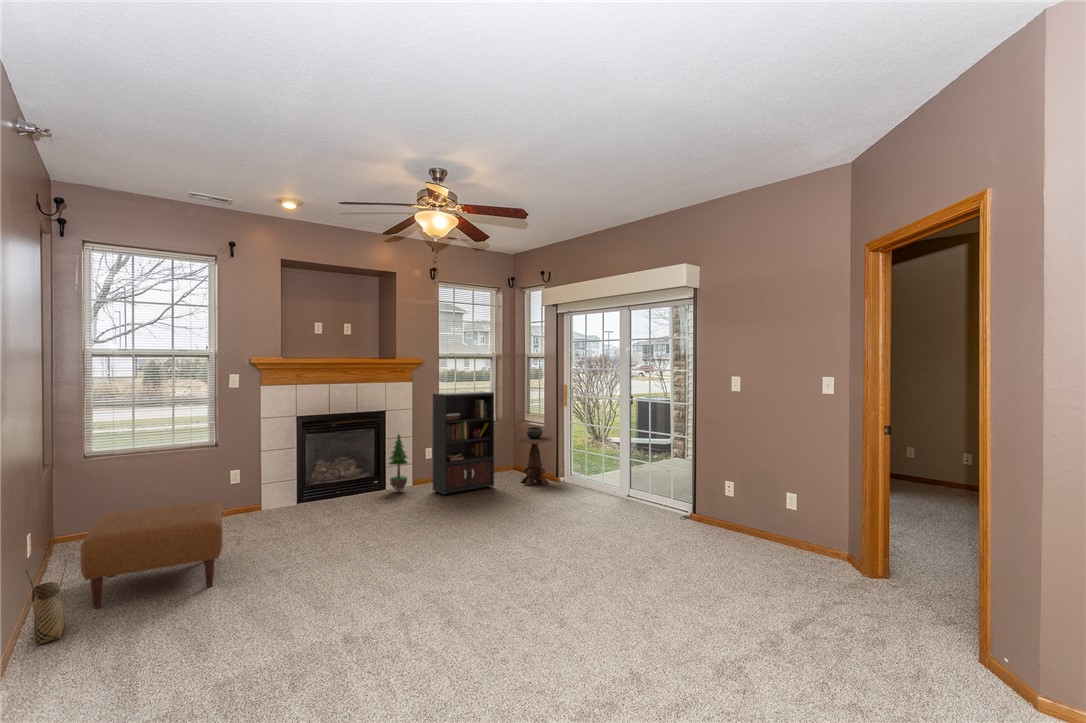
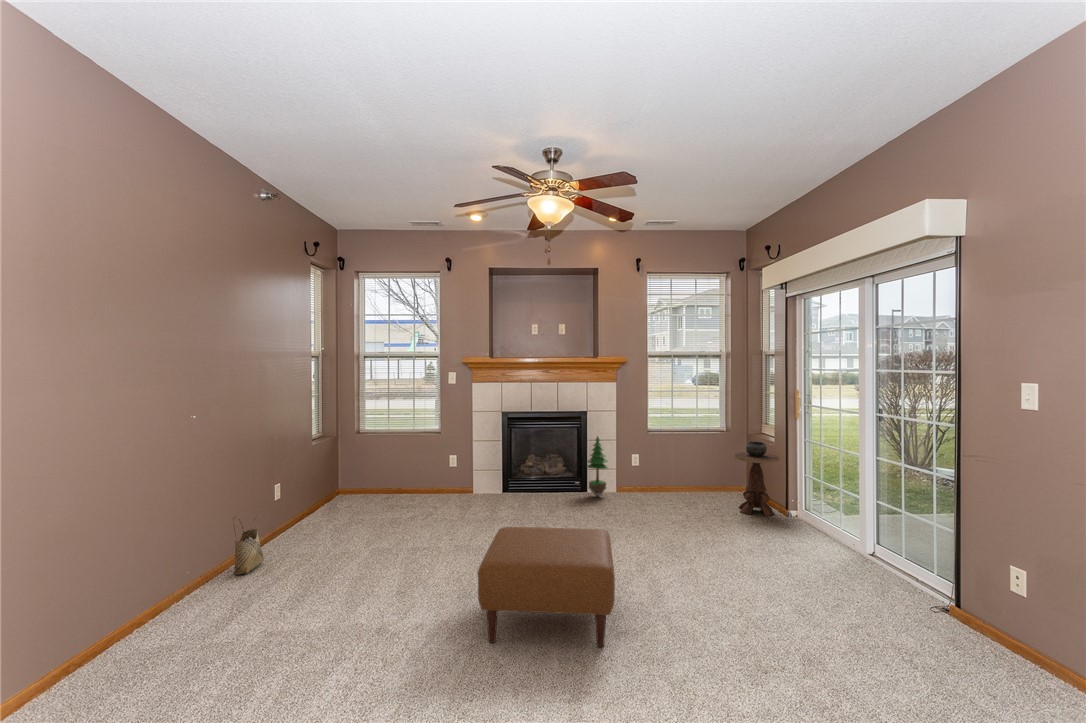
bookcase: present [433,392,494,495] -> none [630,395,701,508]
ottoman: present [80,501,223,608] -> present [478,527,615,647]

